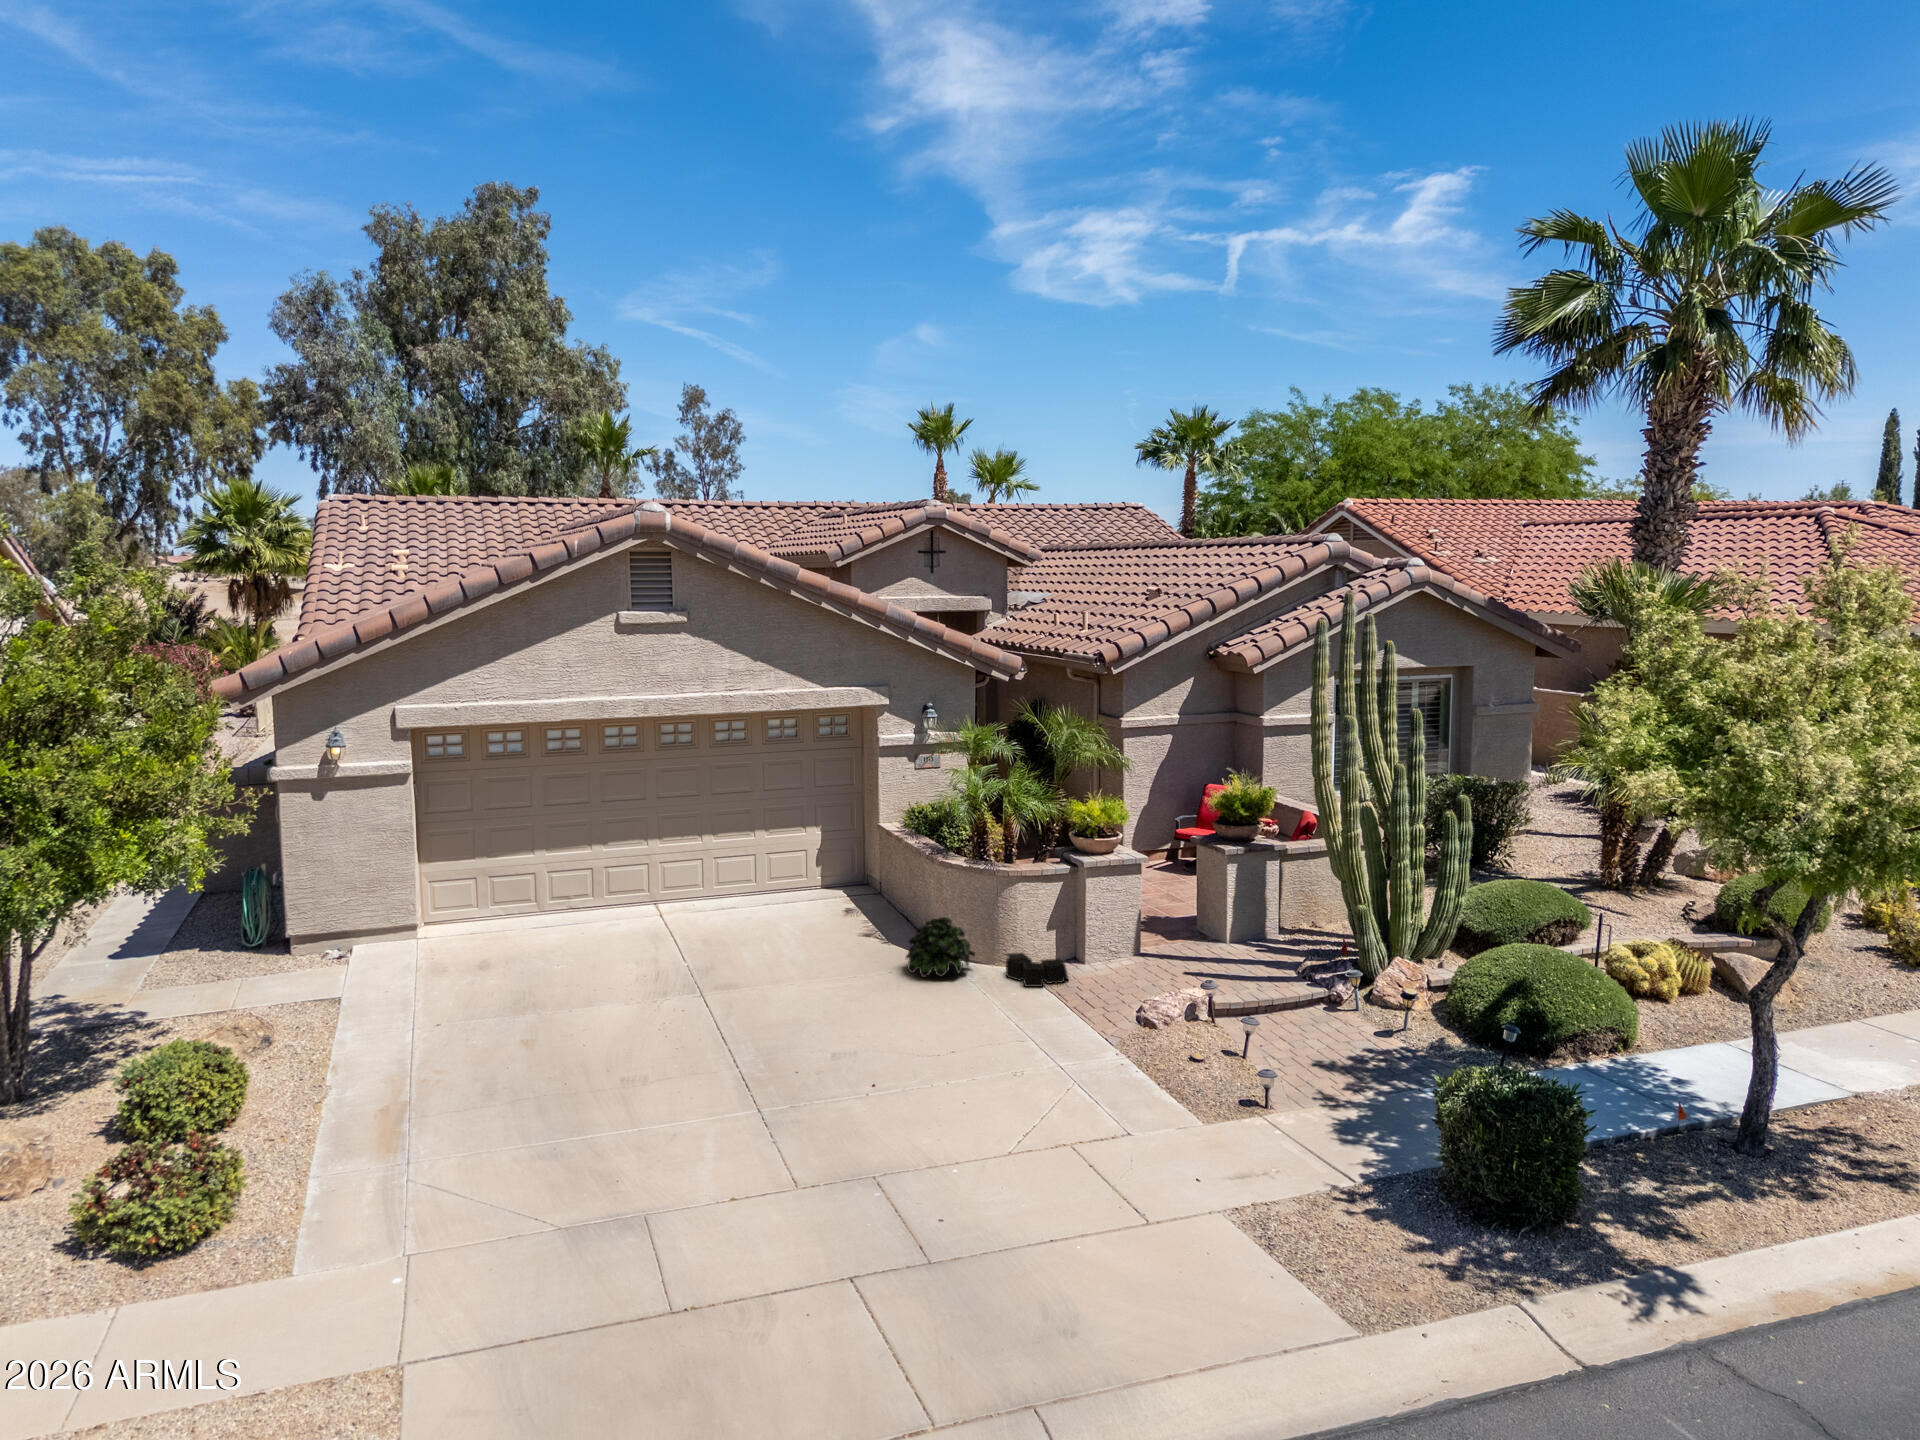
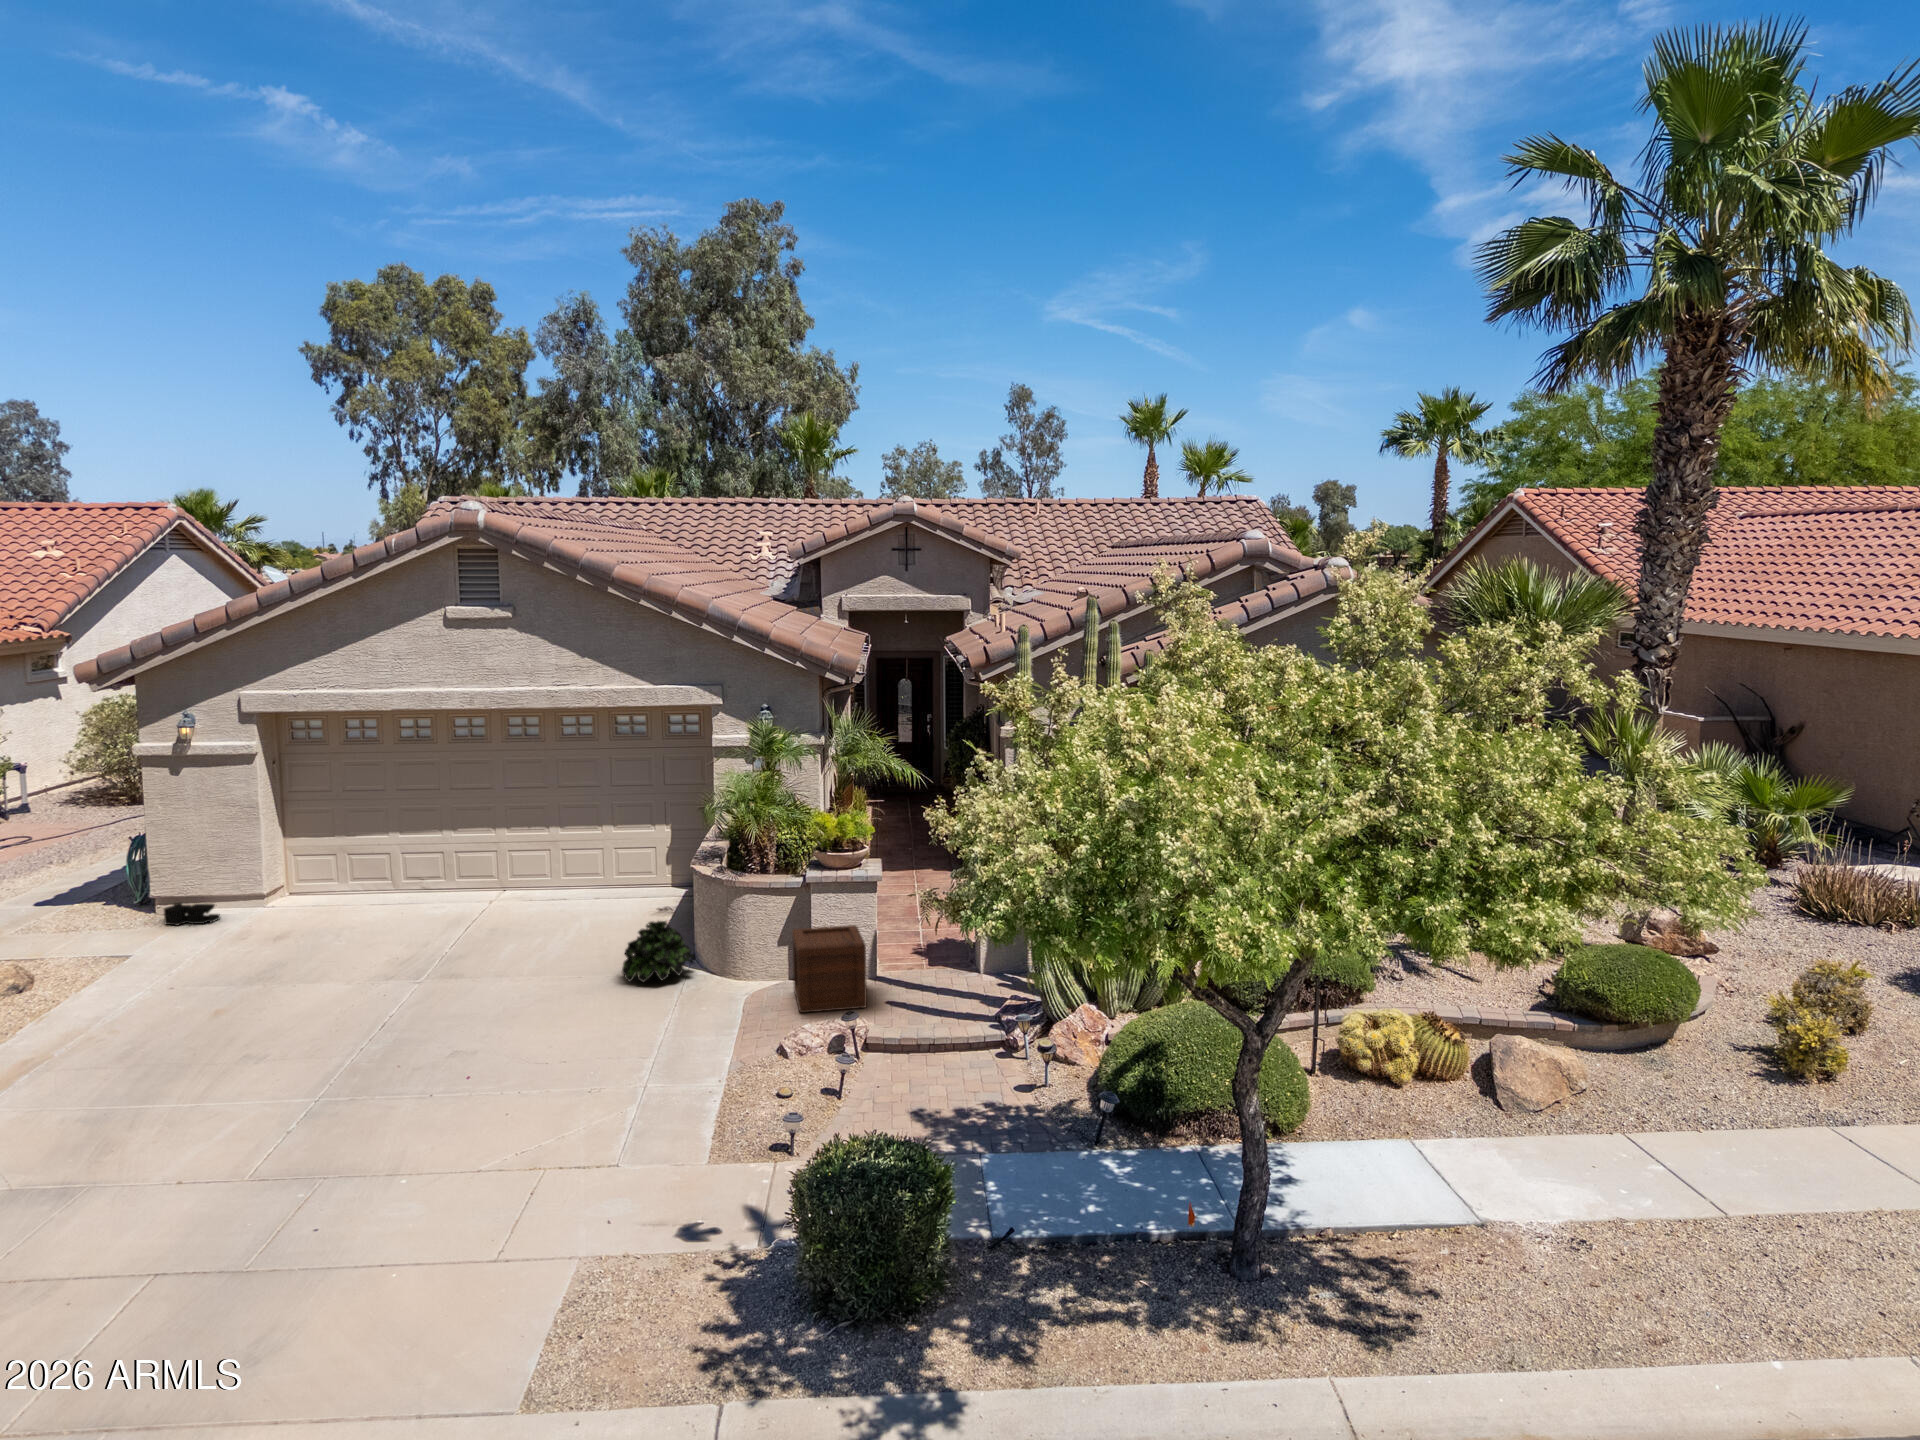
wooden crate: none [1081,908,1169,990] -> present [792,925,867,1013]
storage bin: present [1006,953,1068,987] -> present [164,903,220,926]

